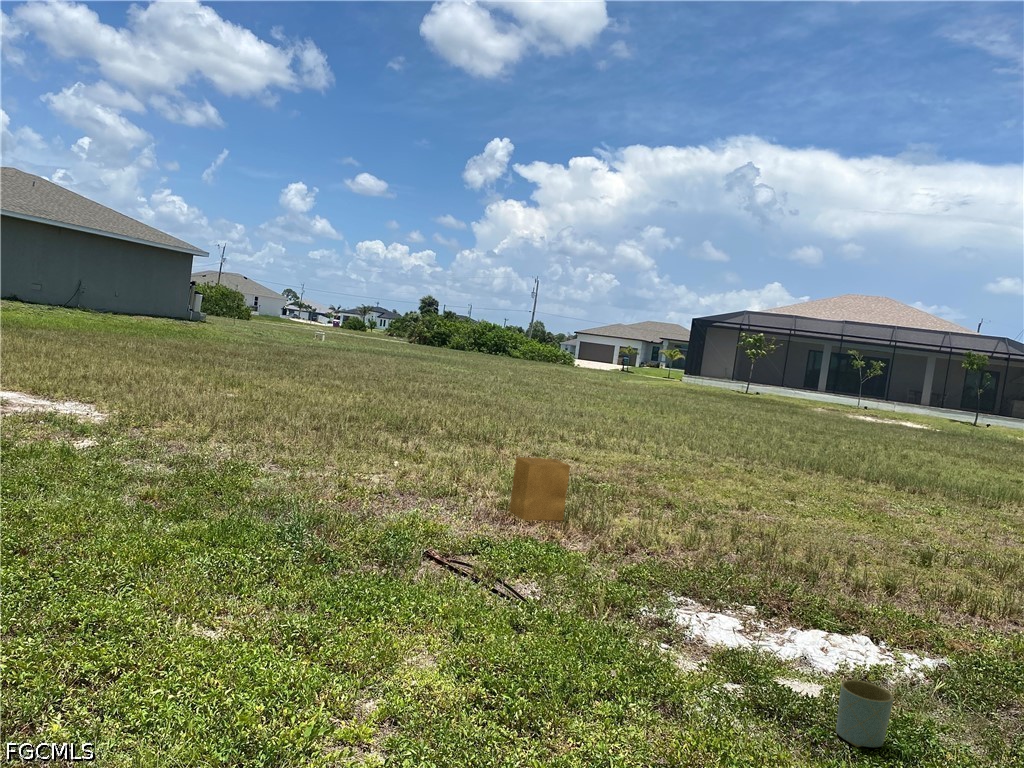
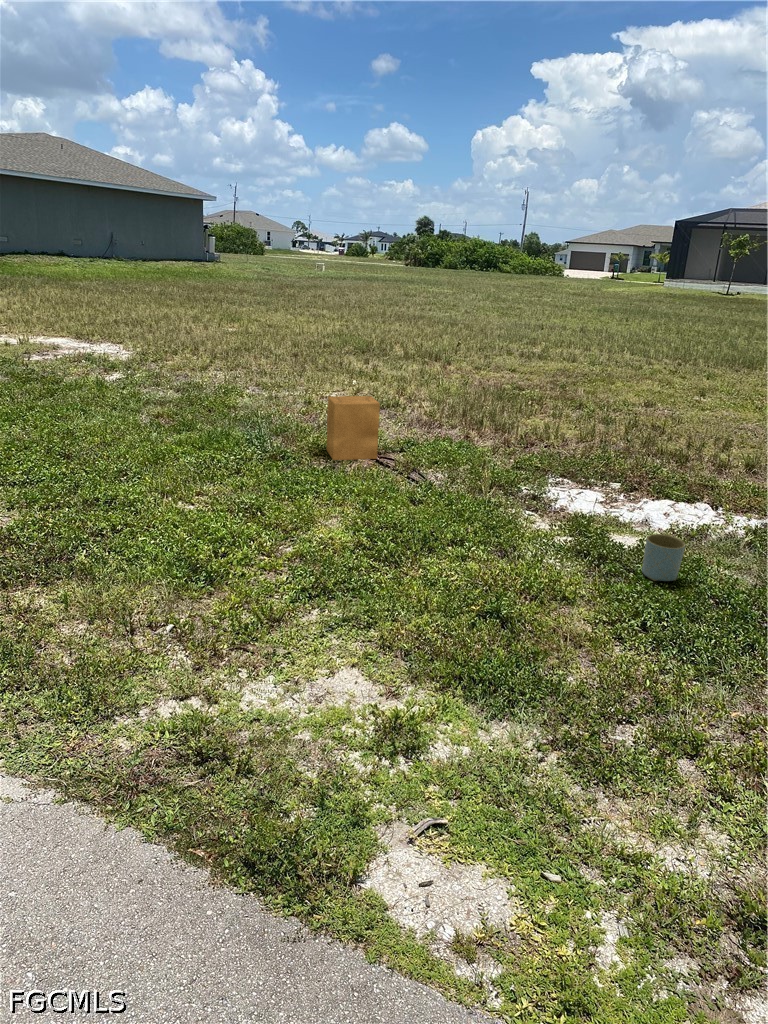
cardboard box: present [509,457,570,520] -> present [326,396,380,460]

